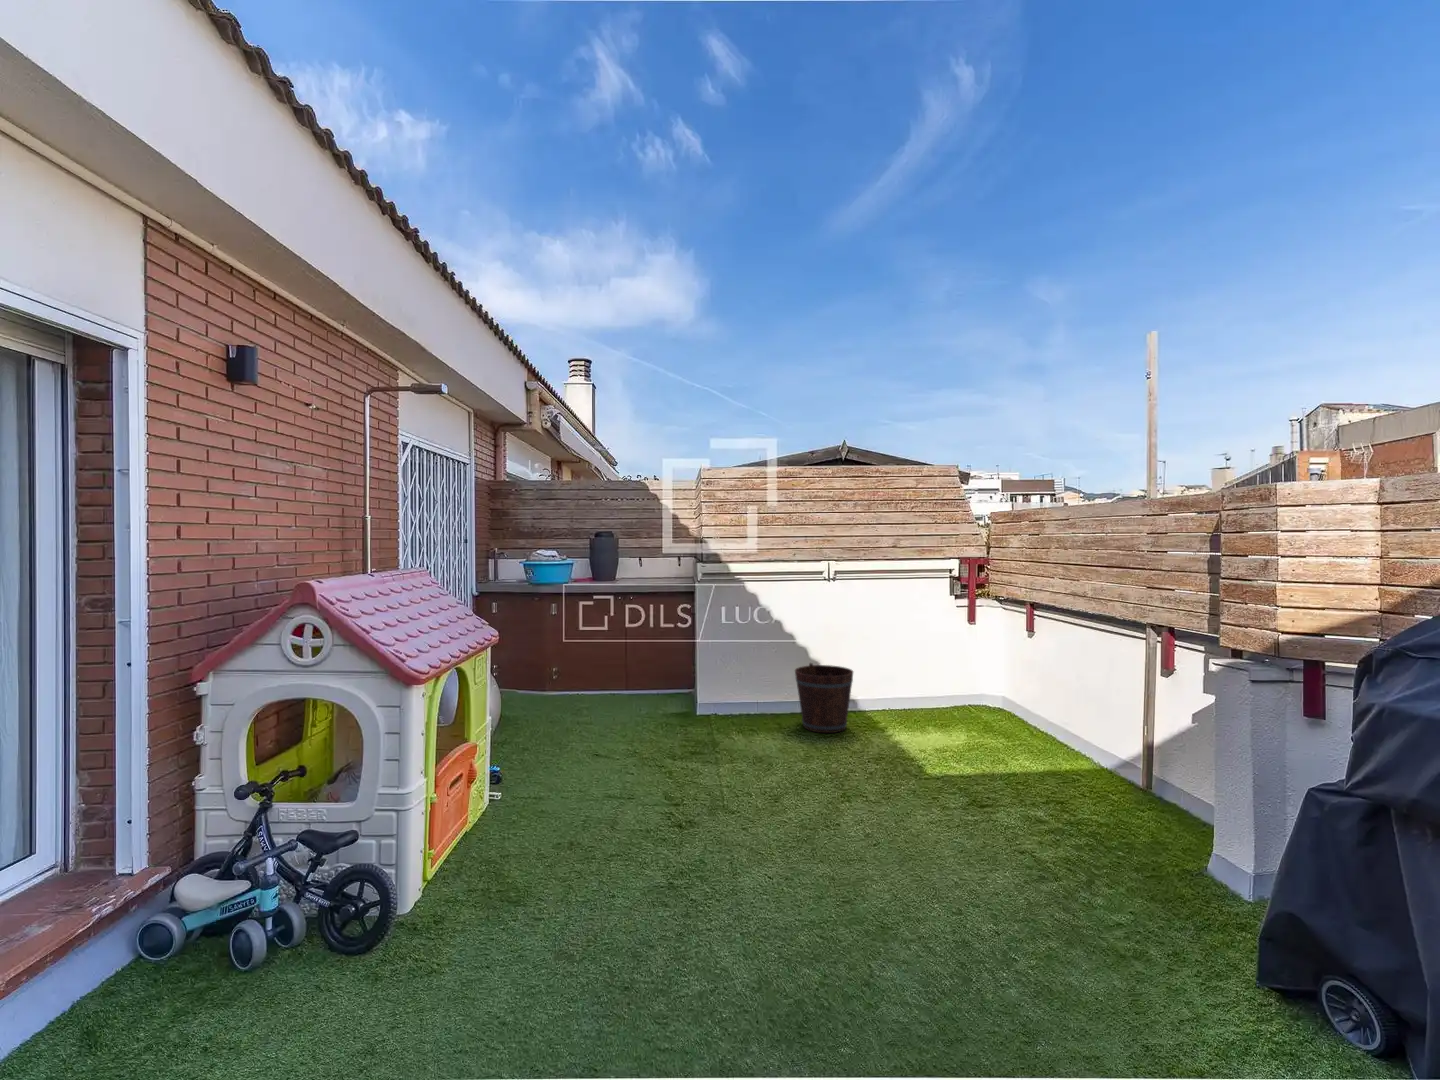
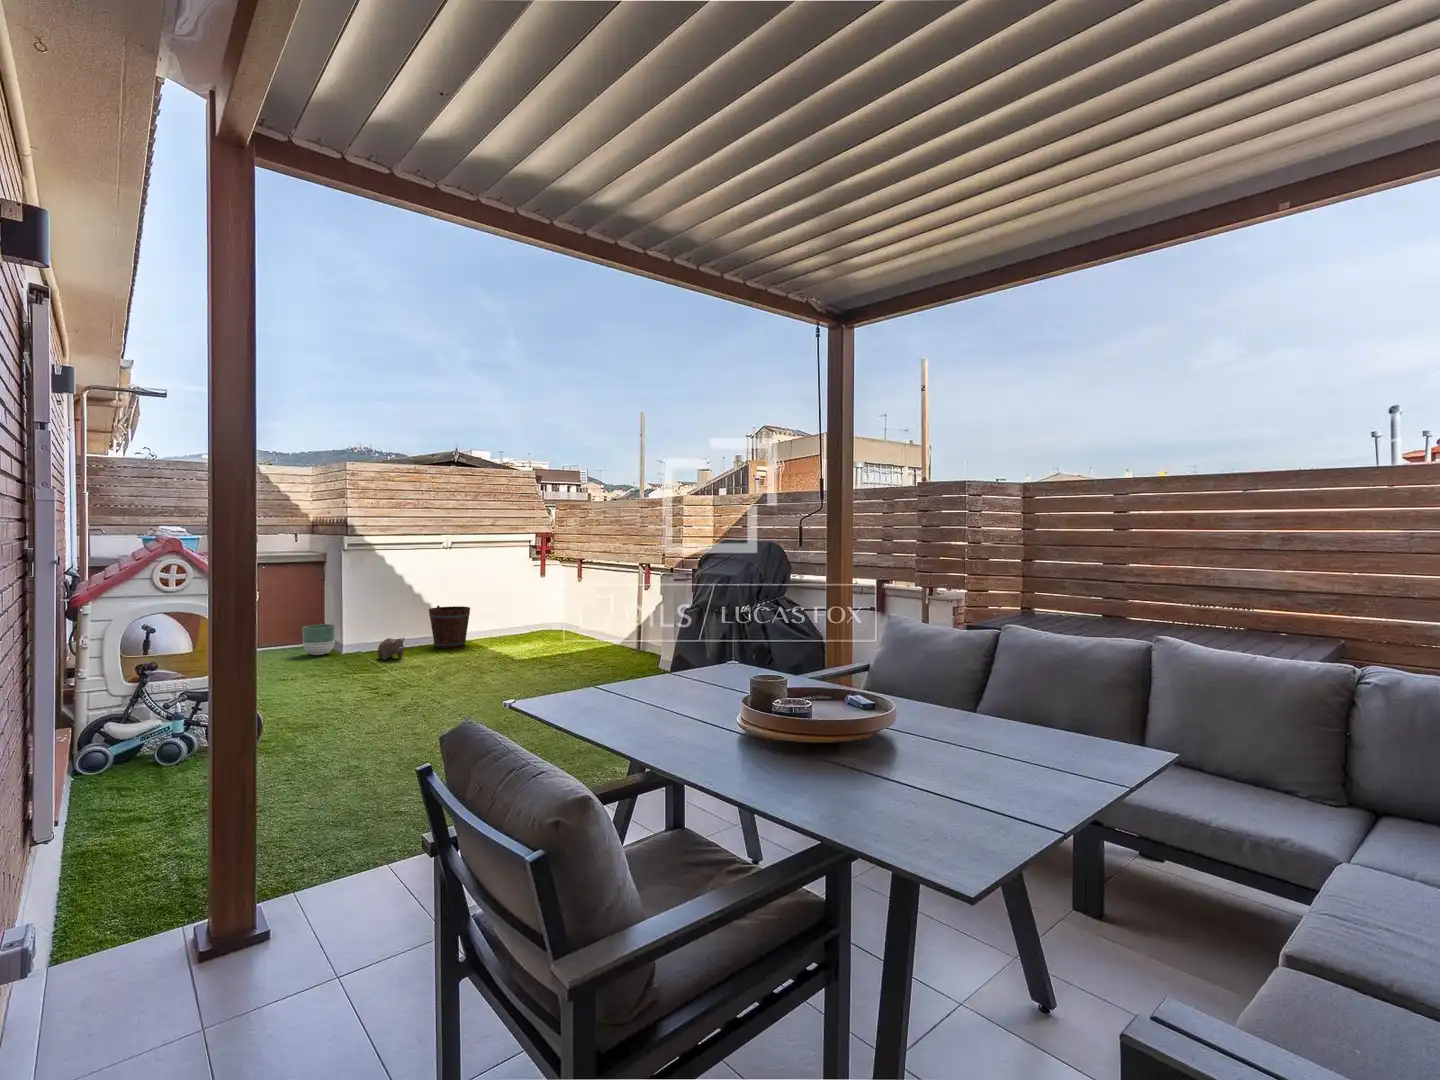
planter: none [645,676,682,718] -> present [303,624,335,655]
plush toy: none [717,714,750,748] -> present [378,638,405,660]

